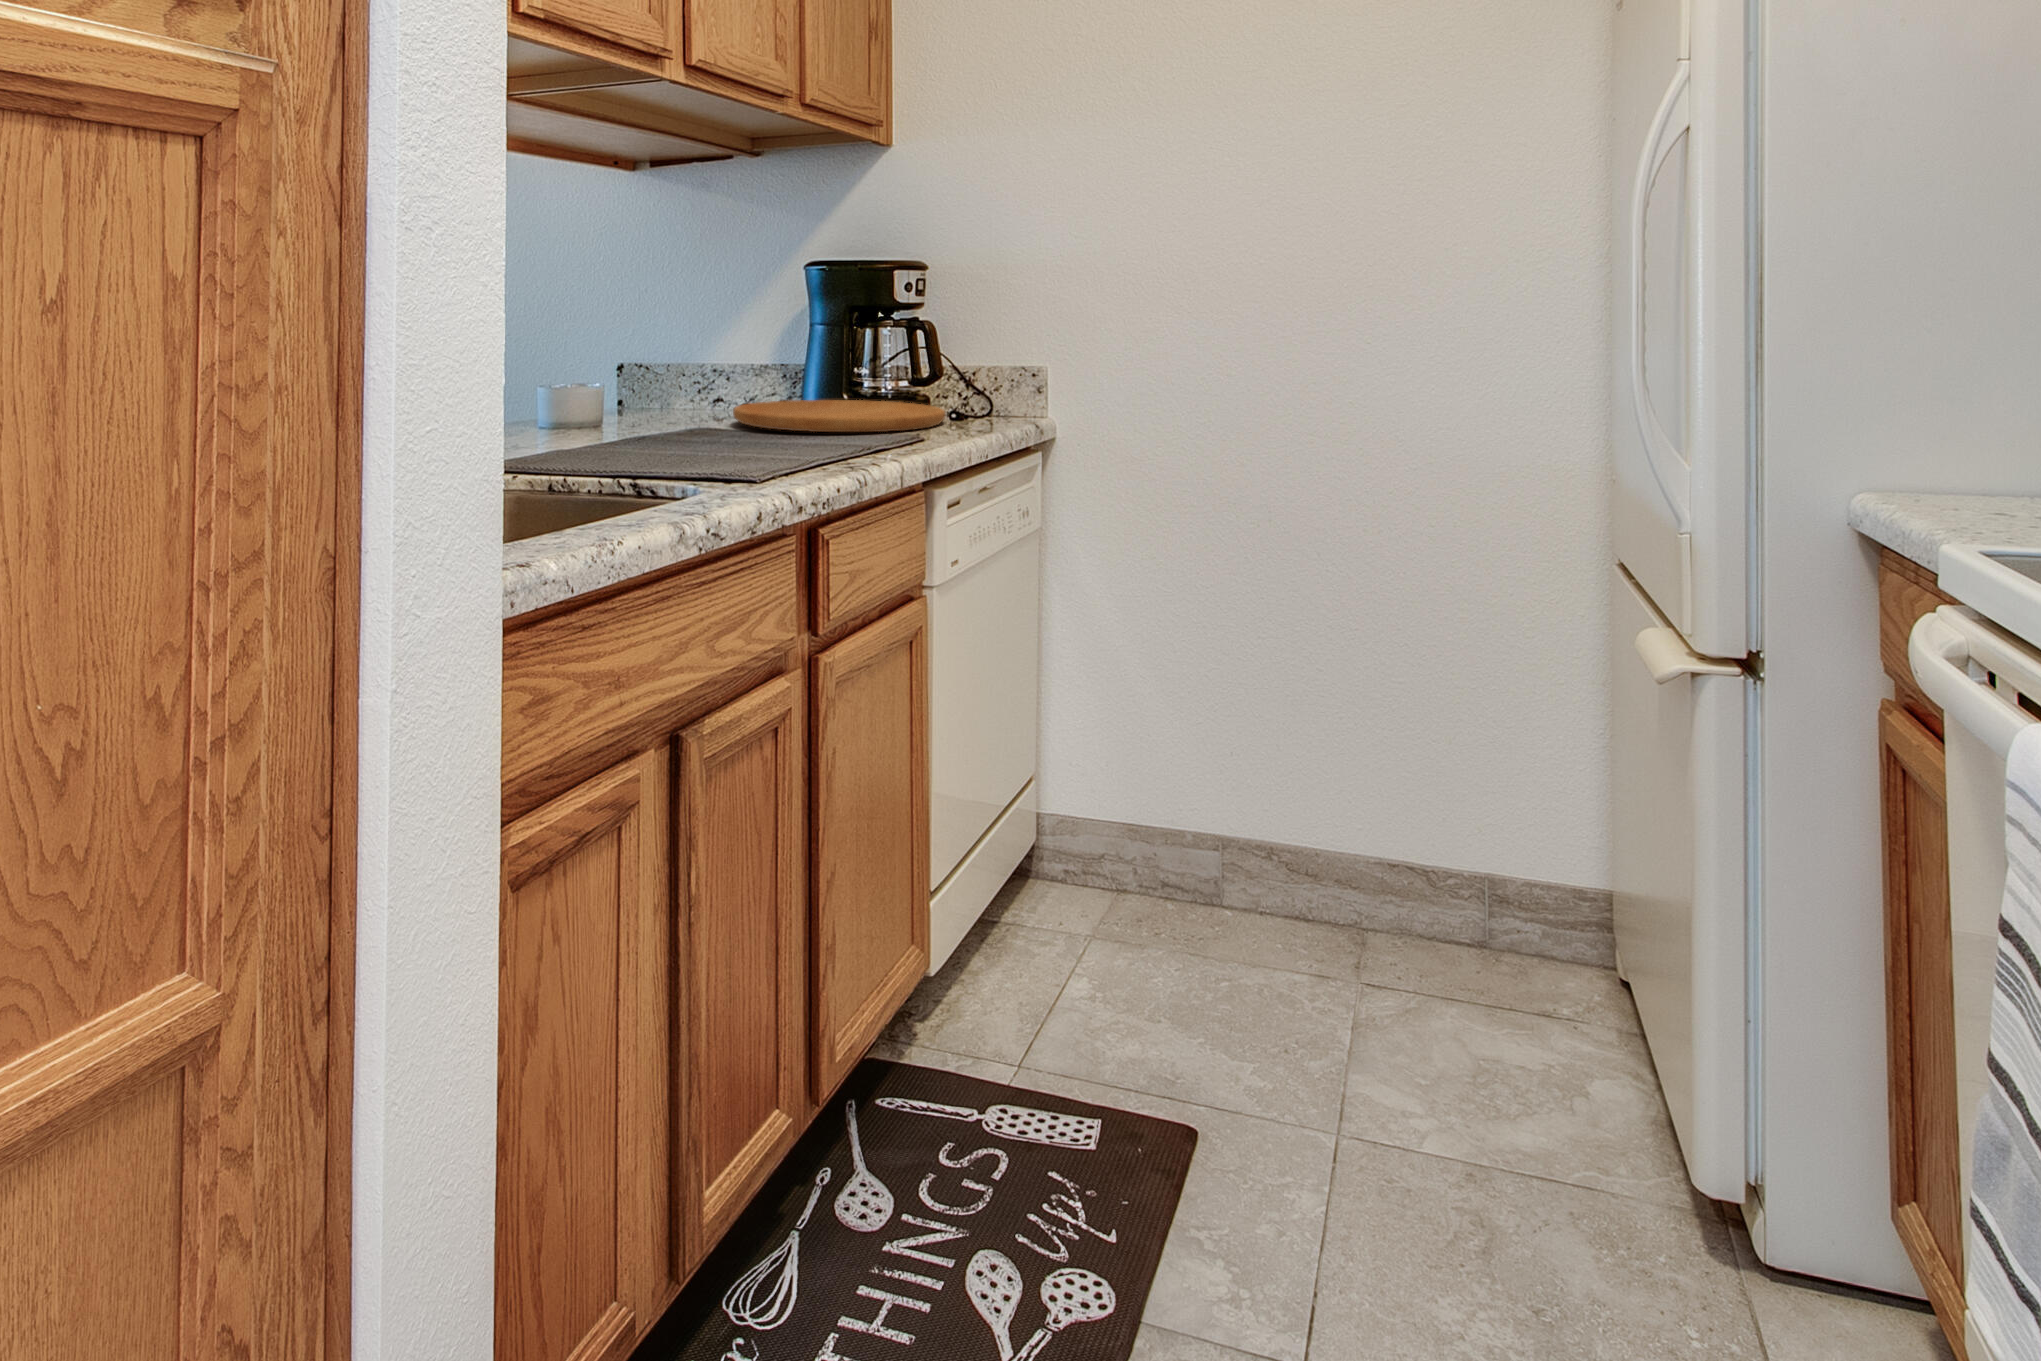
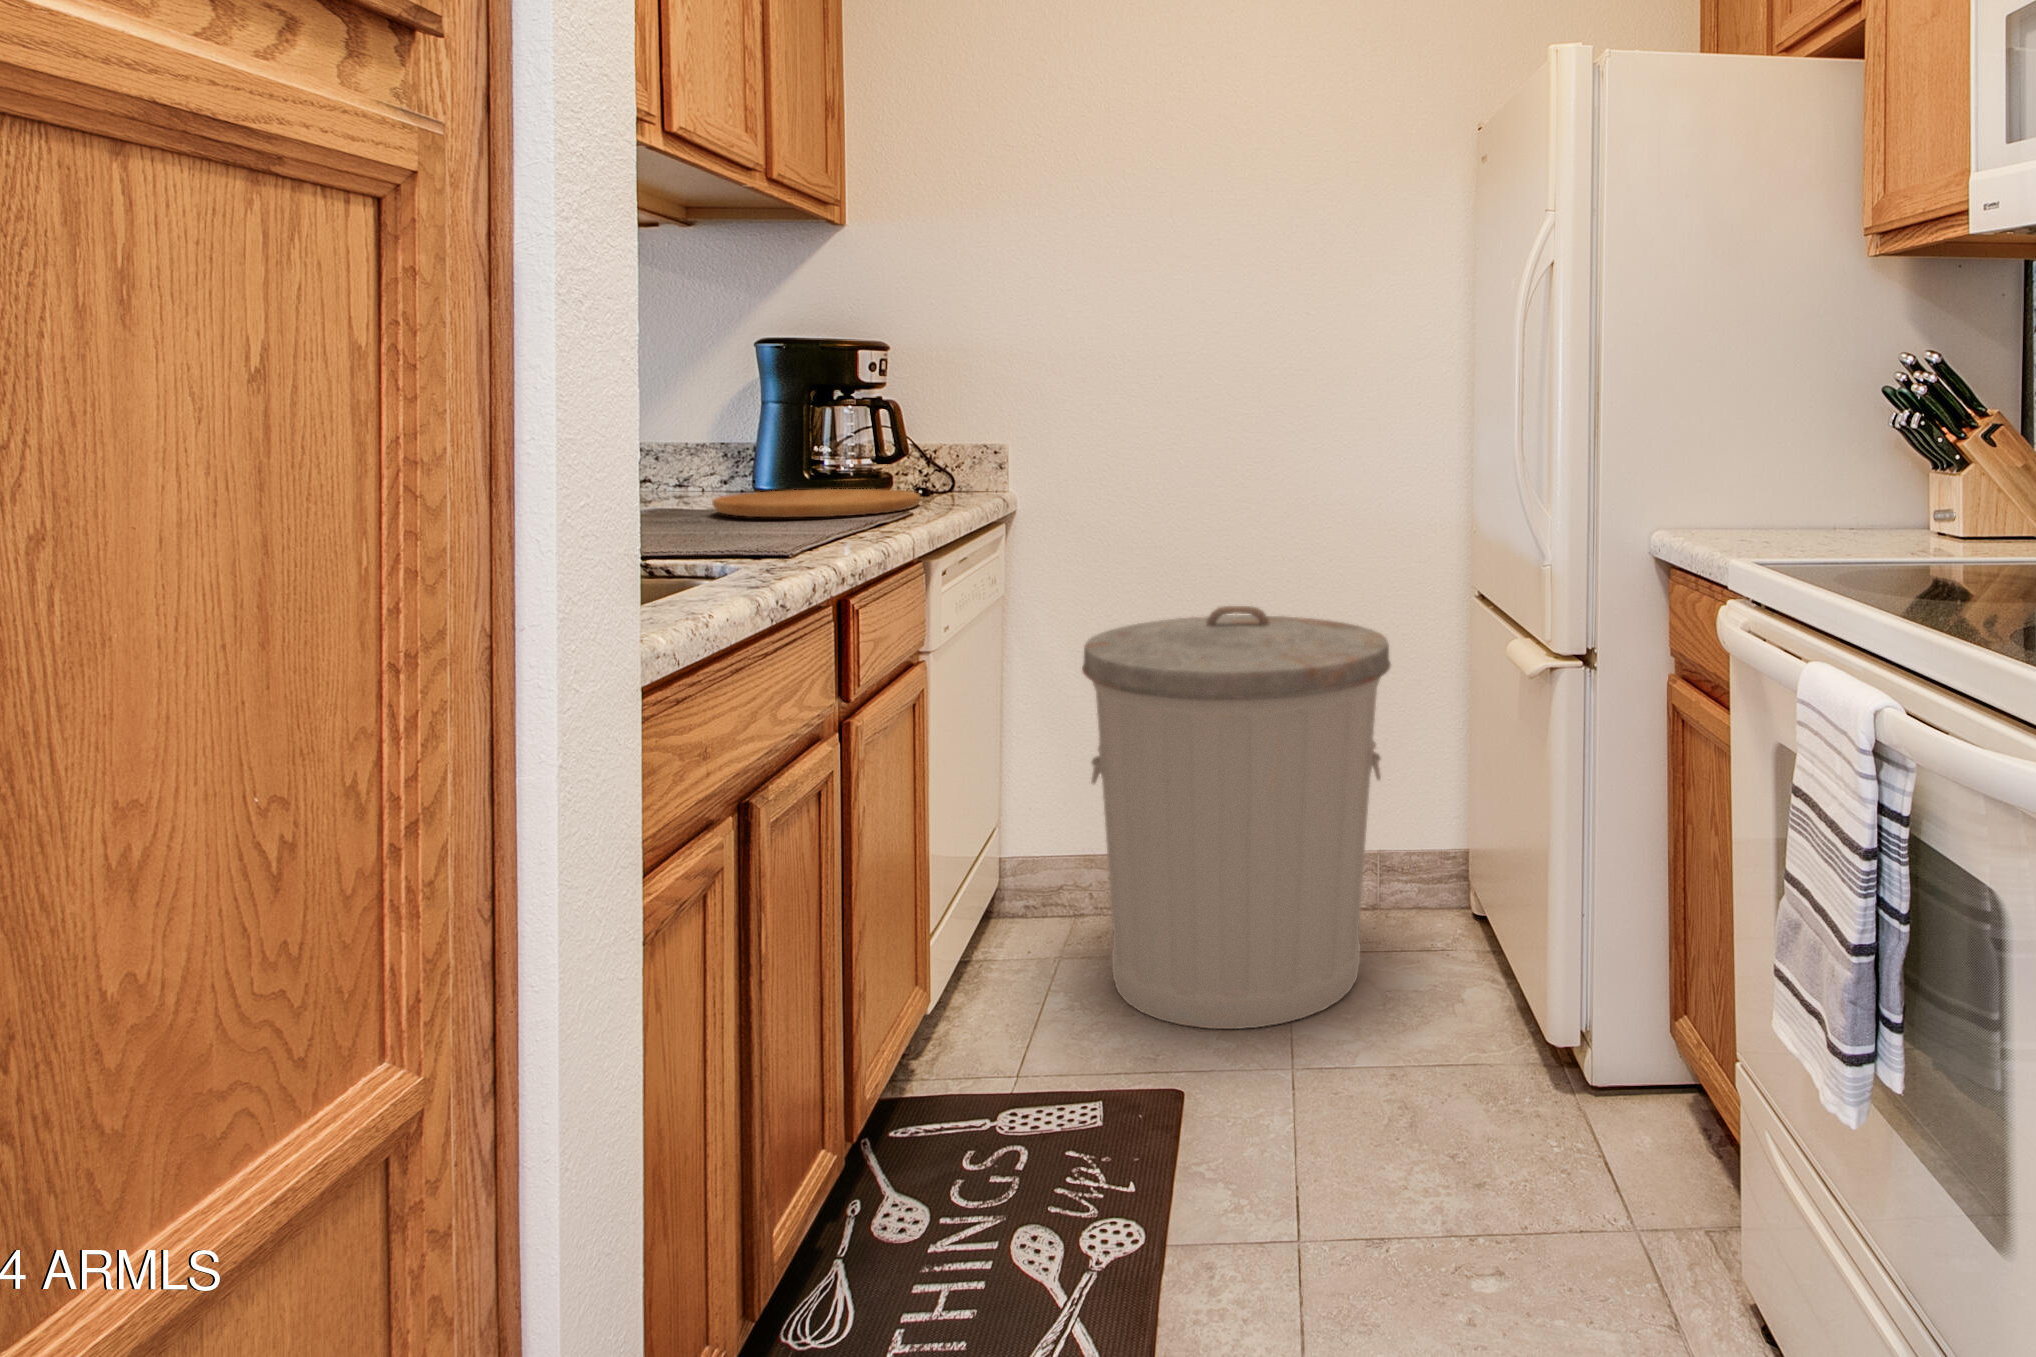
trash can: none [1121,566,1516,1086] -> present [1082,606,1391,1029]

